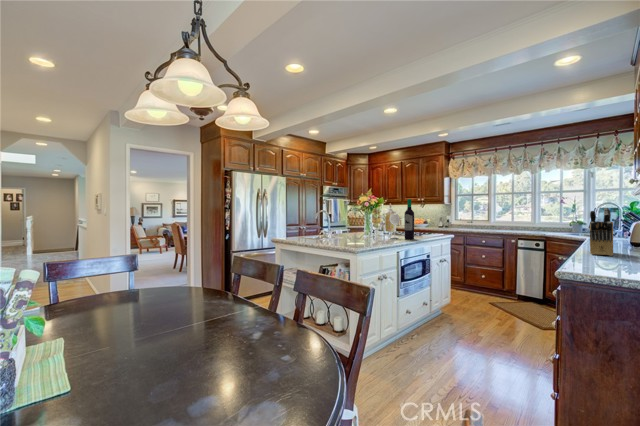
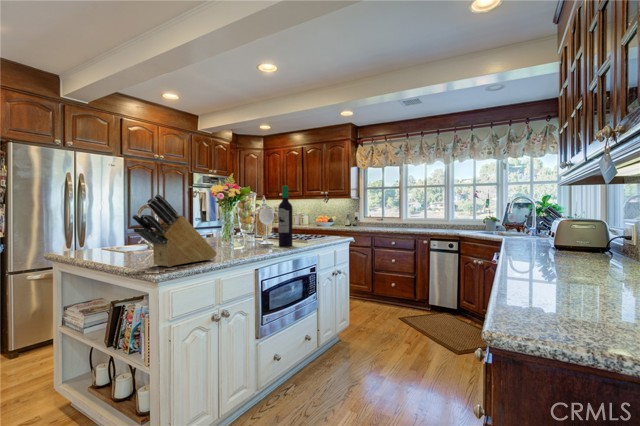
knife block: present [590,208,613,256] -> present [132,194,217,267]

